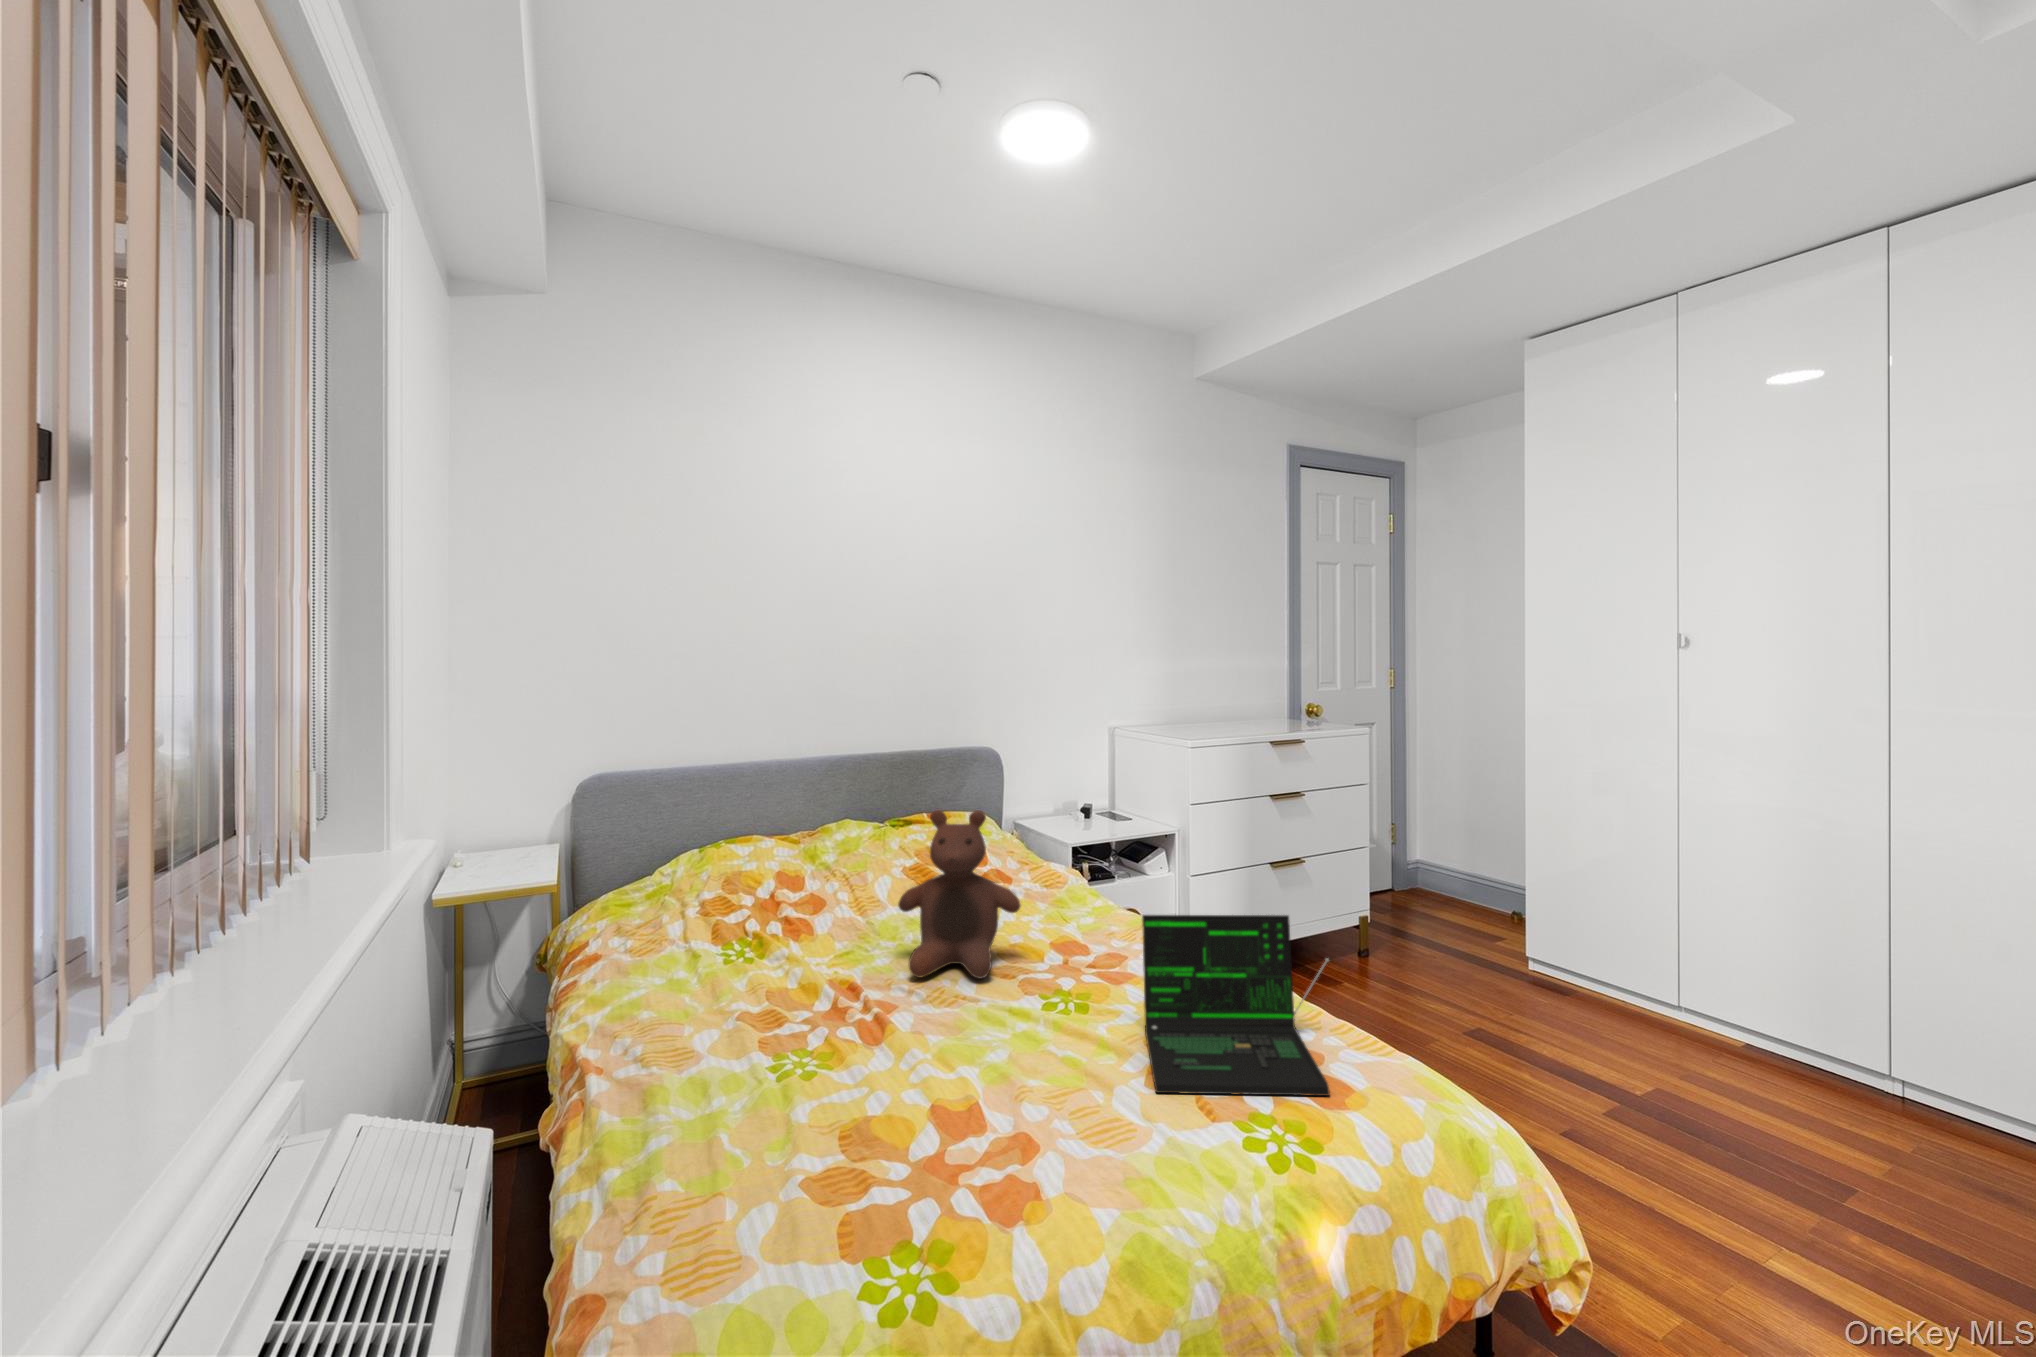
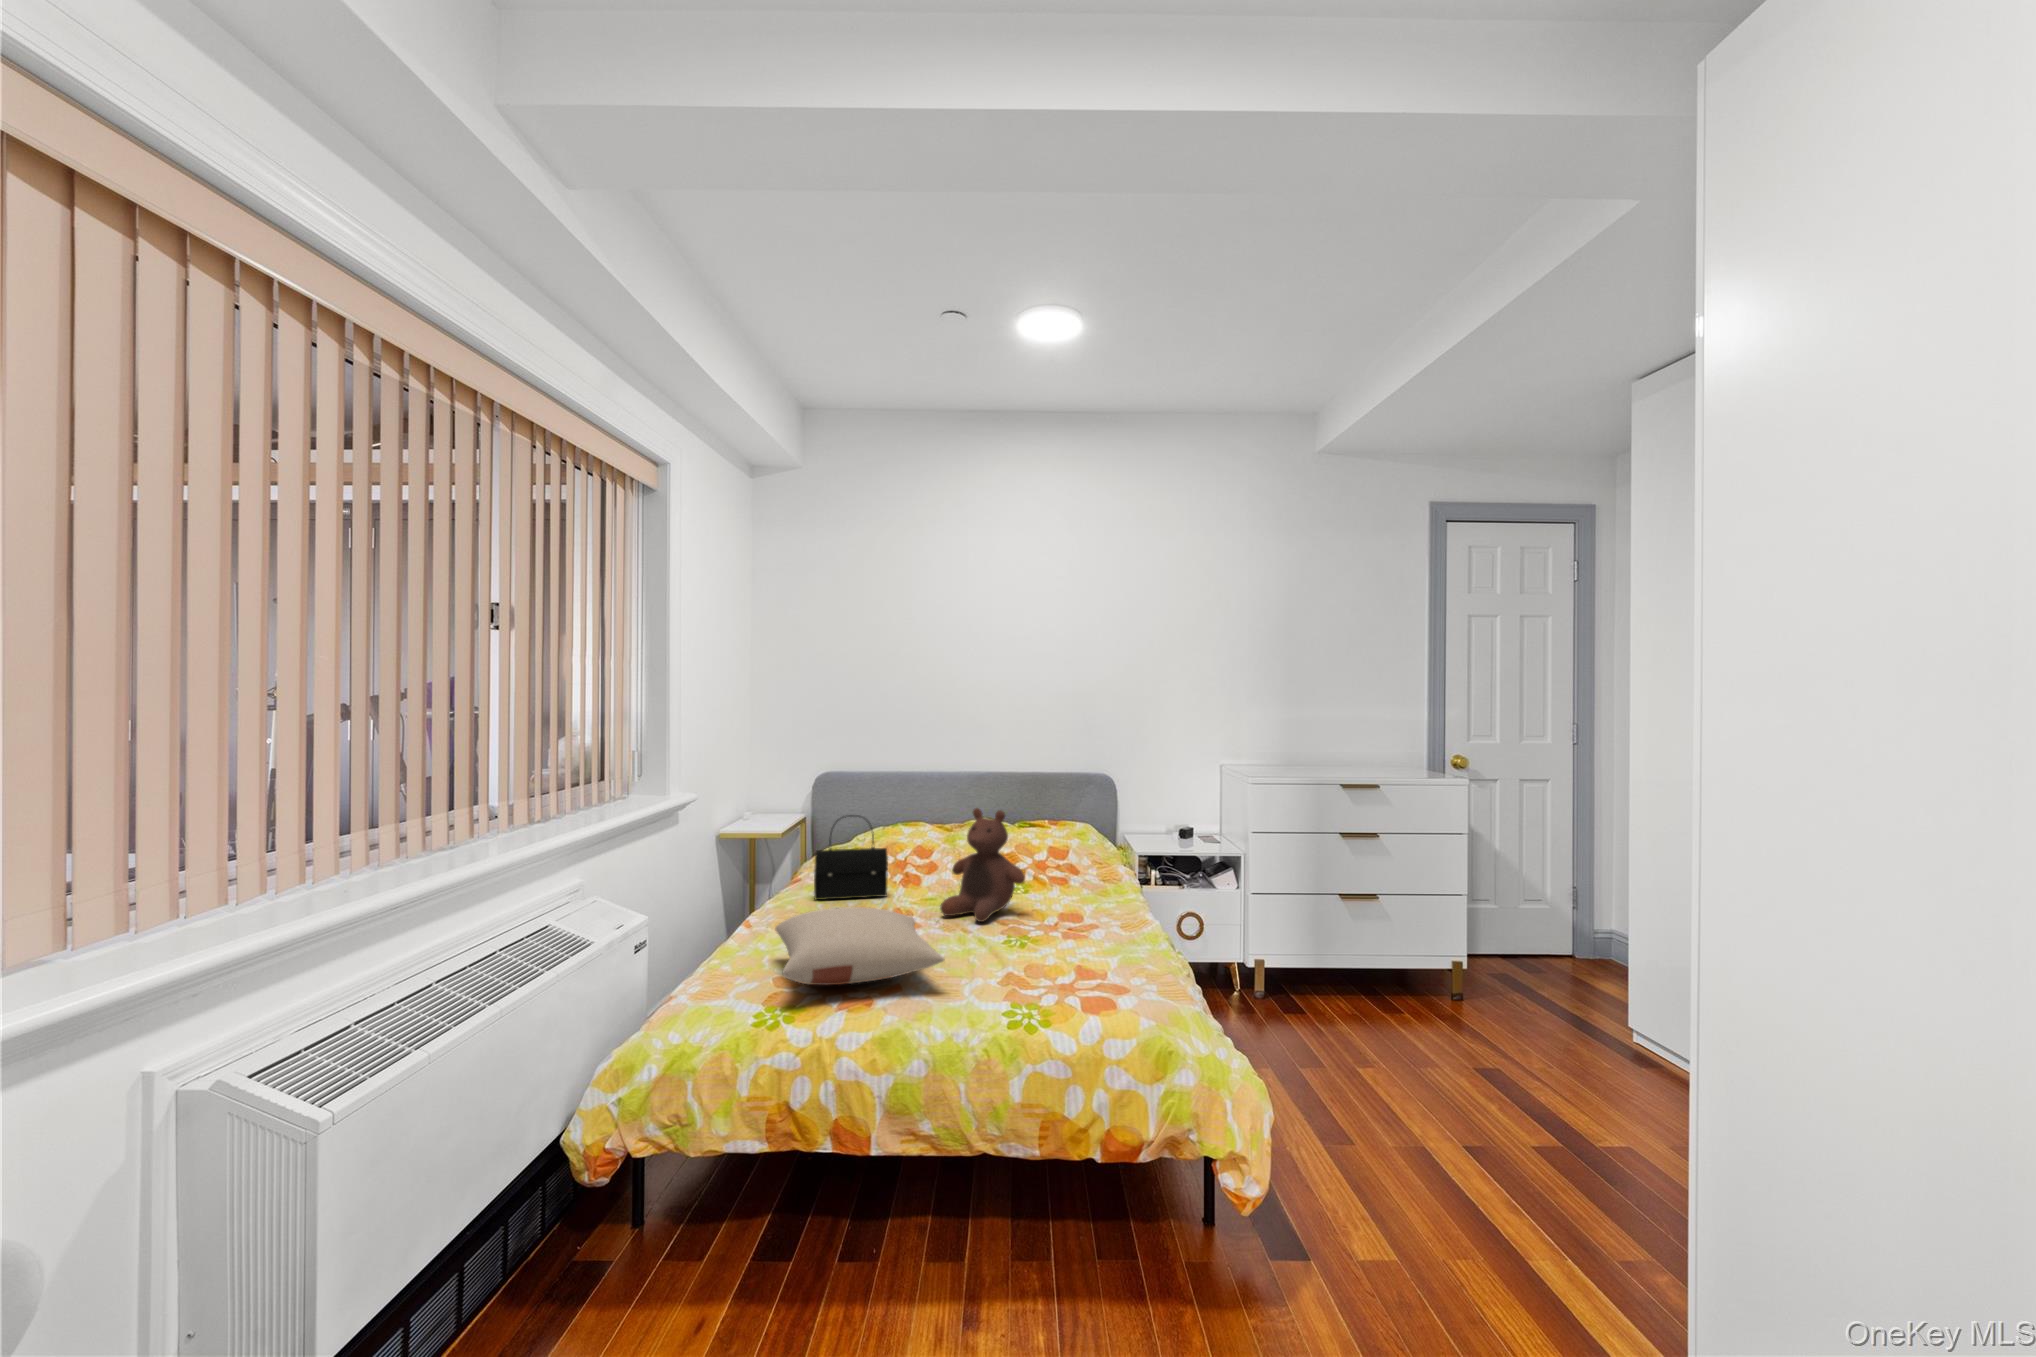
handbag: none [671,840,788,987] -> present [814,815,888,900]
laptop: present [1142,915,1330,1096] -> none [991,885,1156,1006]
pillow: none [741,998,1114,1189] -> present [775,907,945,985]

